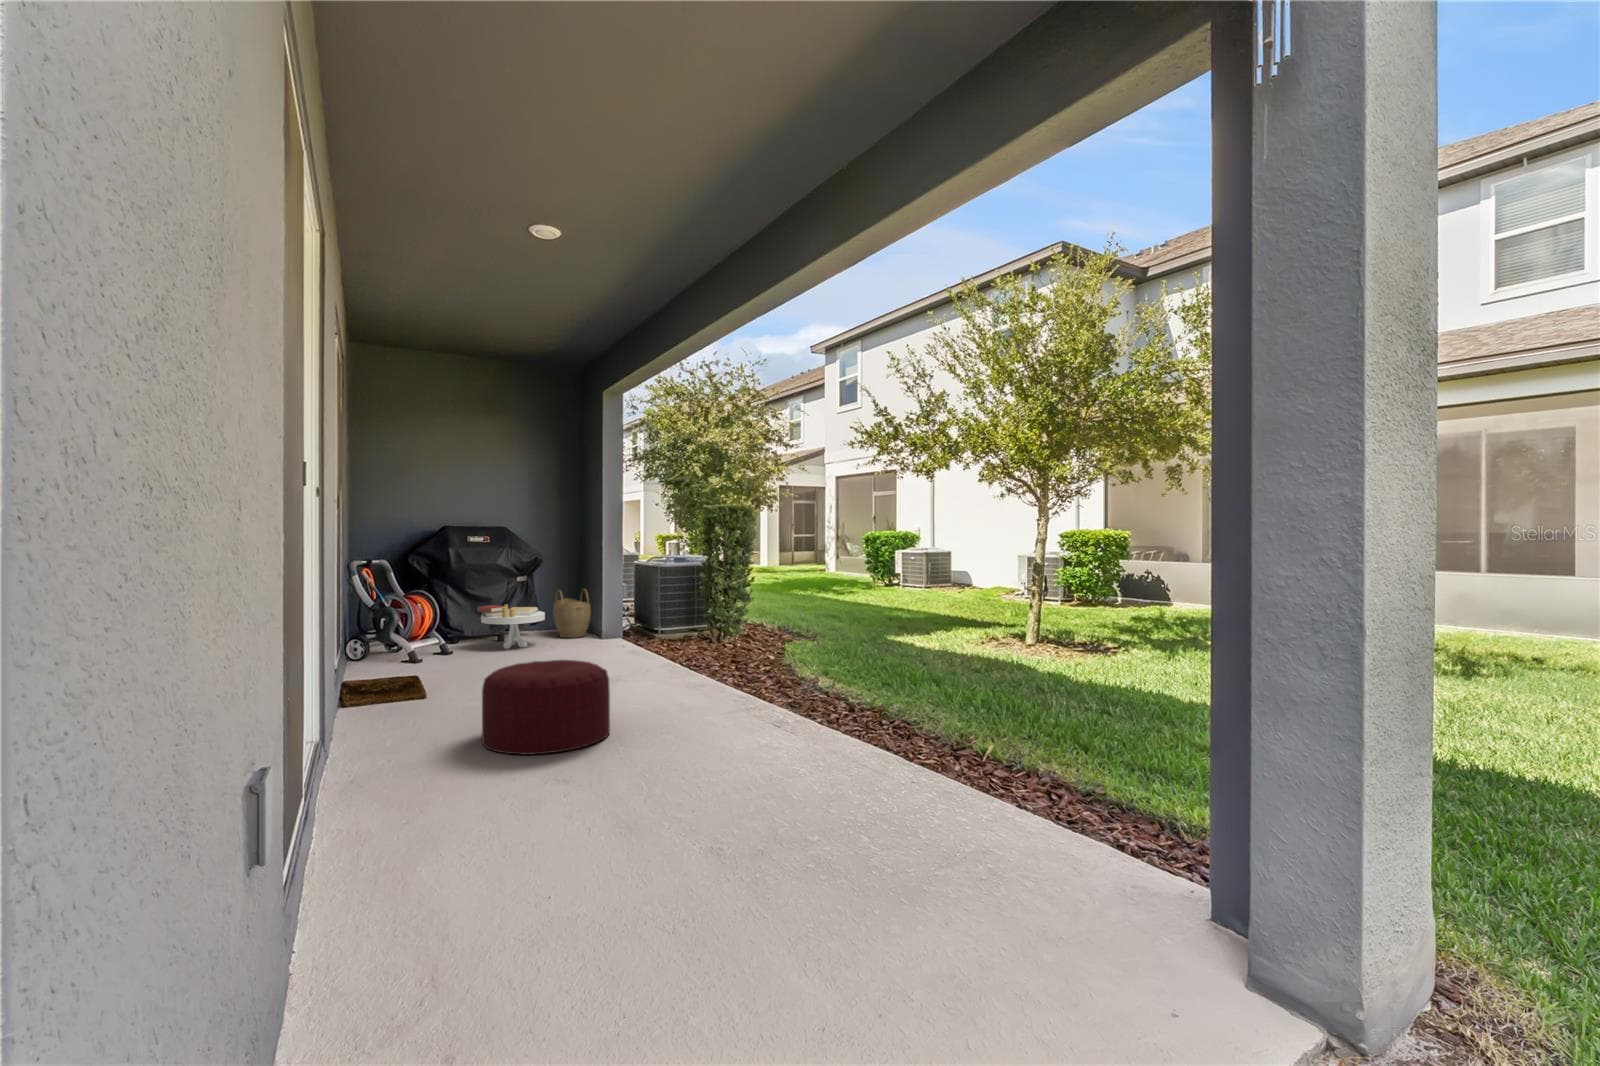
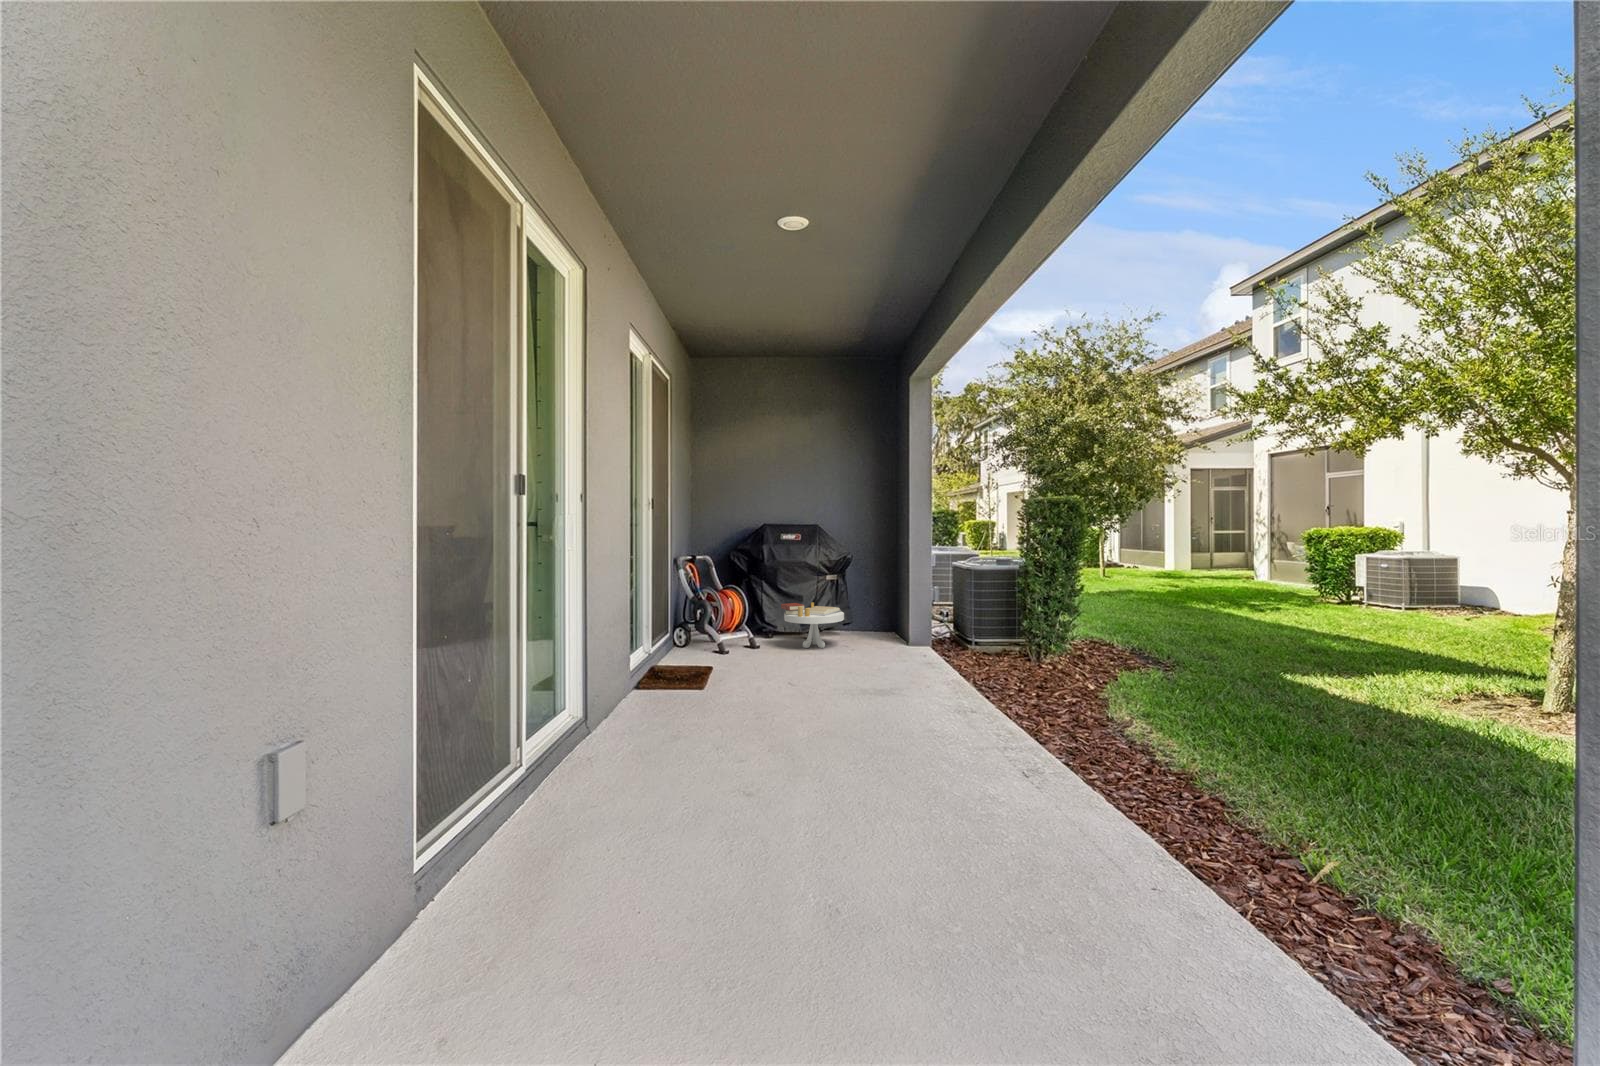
woven basket: present [553,589,591,638] -> none [863,590,898,642]
ottoman: present [482,660,610,755] -> none [632,678,776,798]

